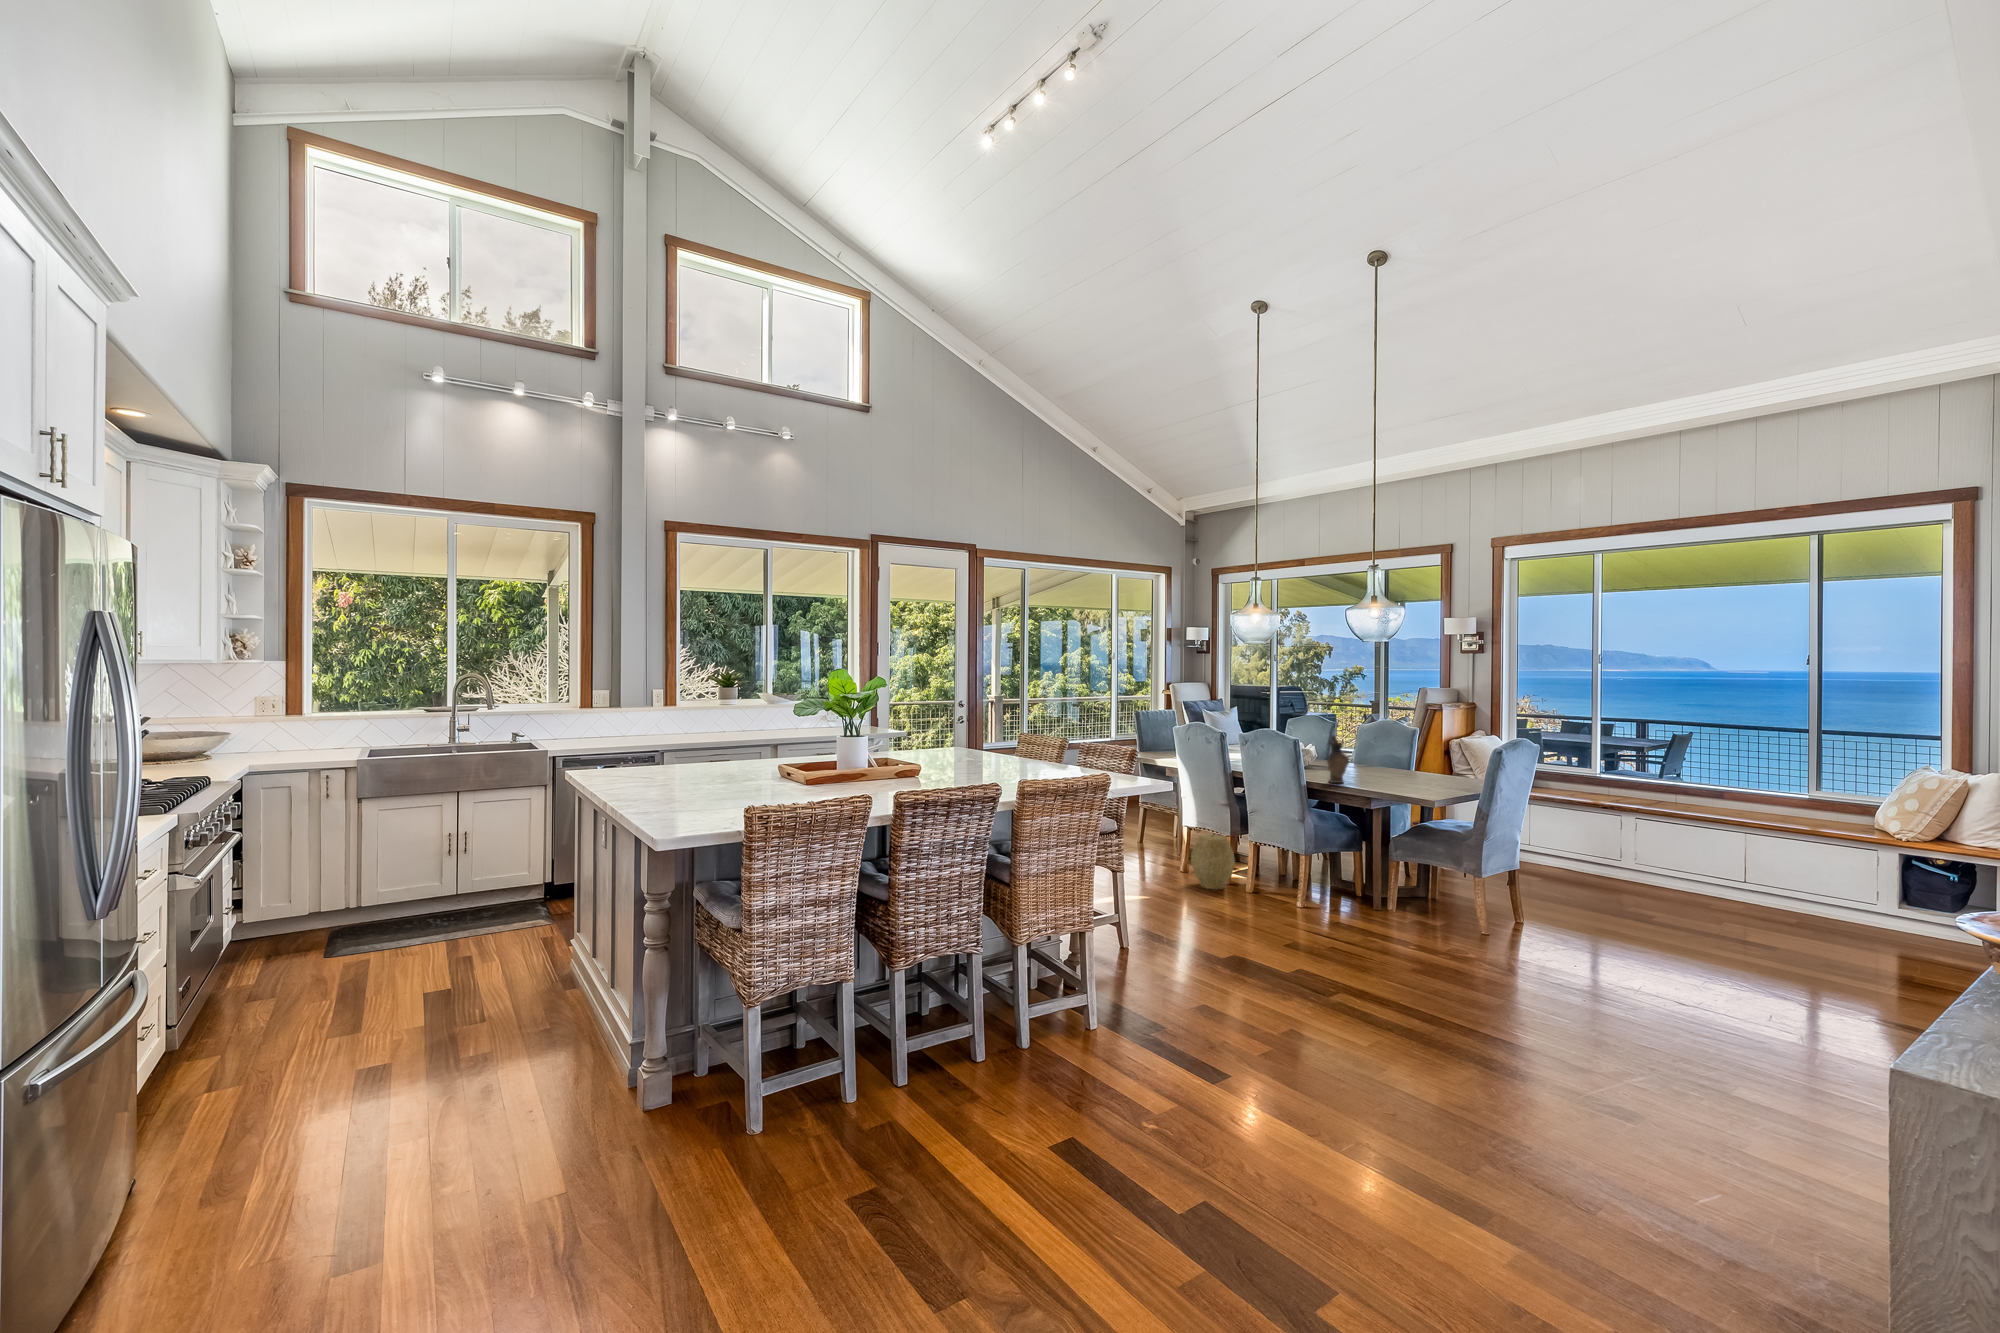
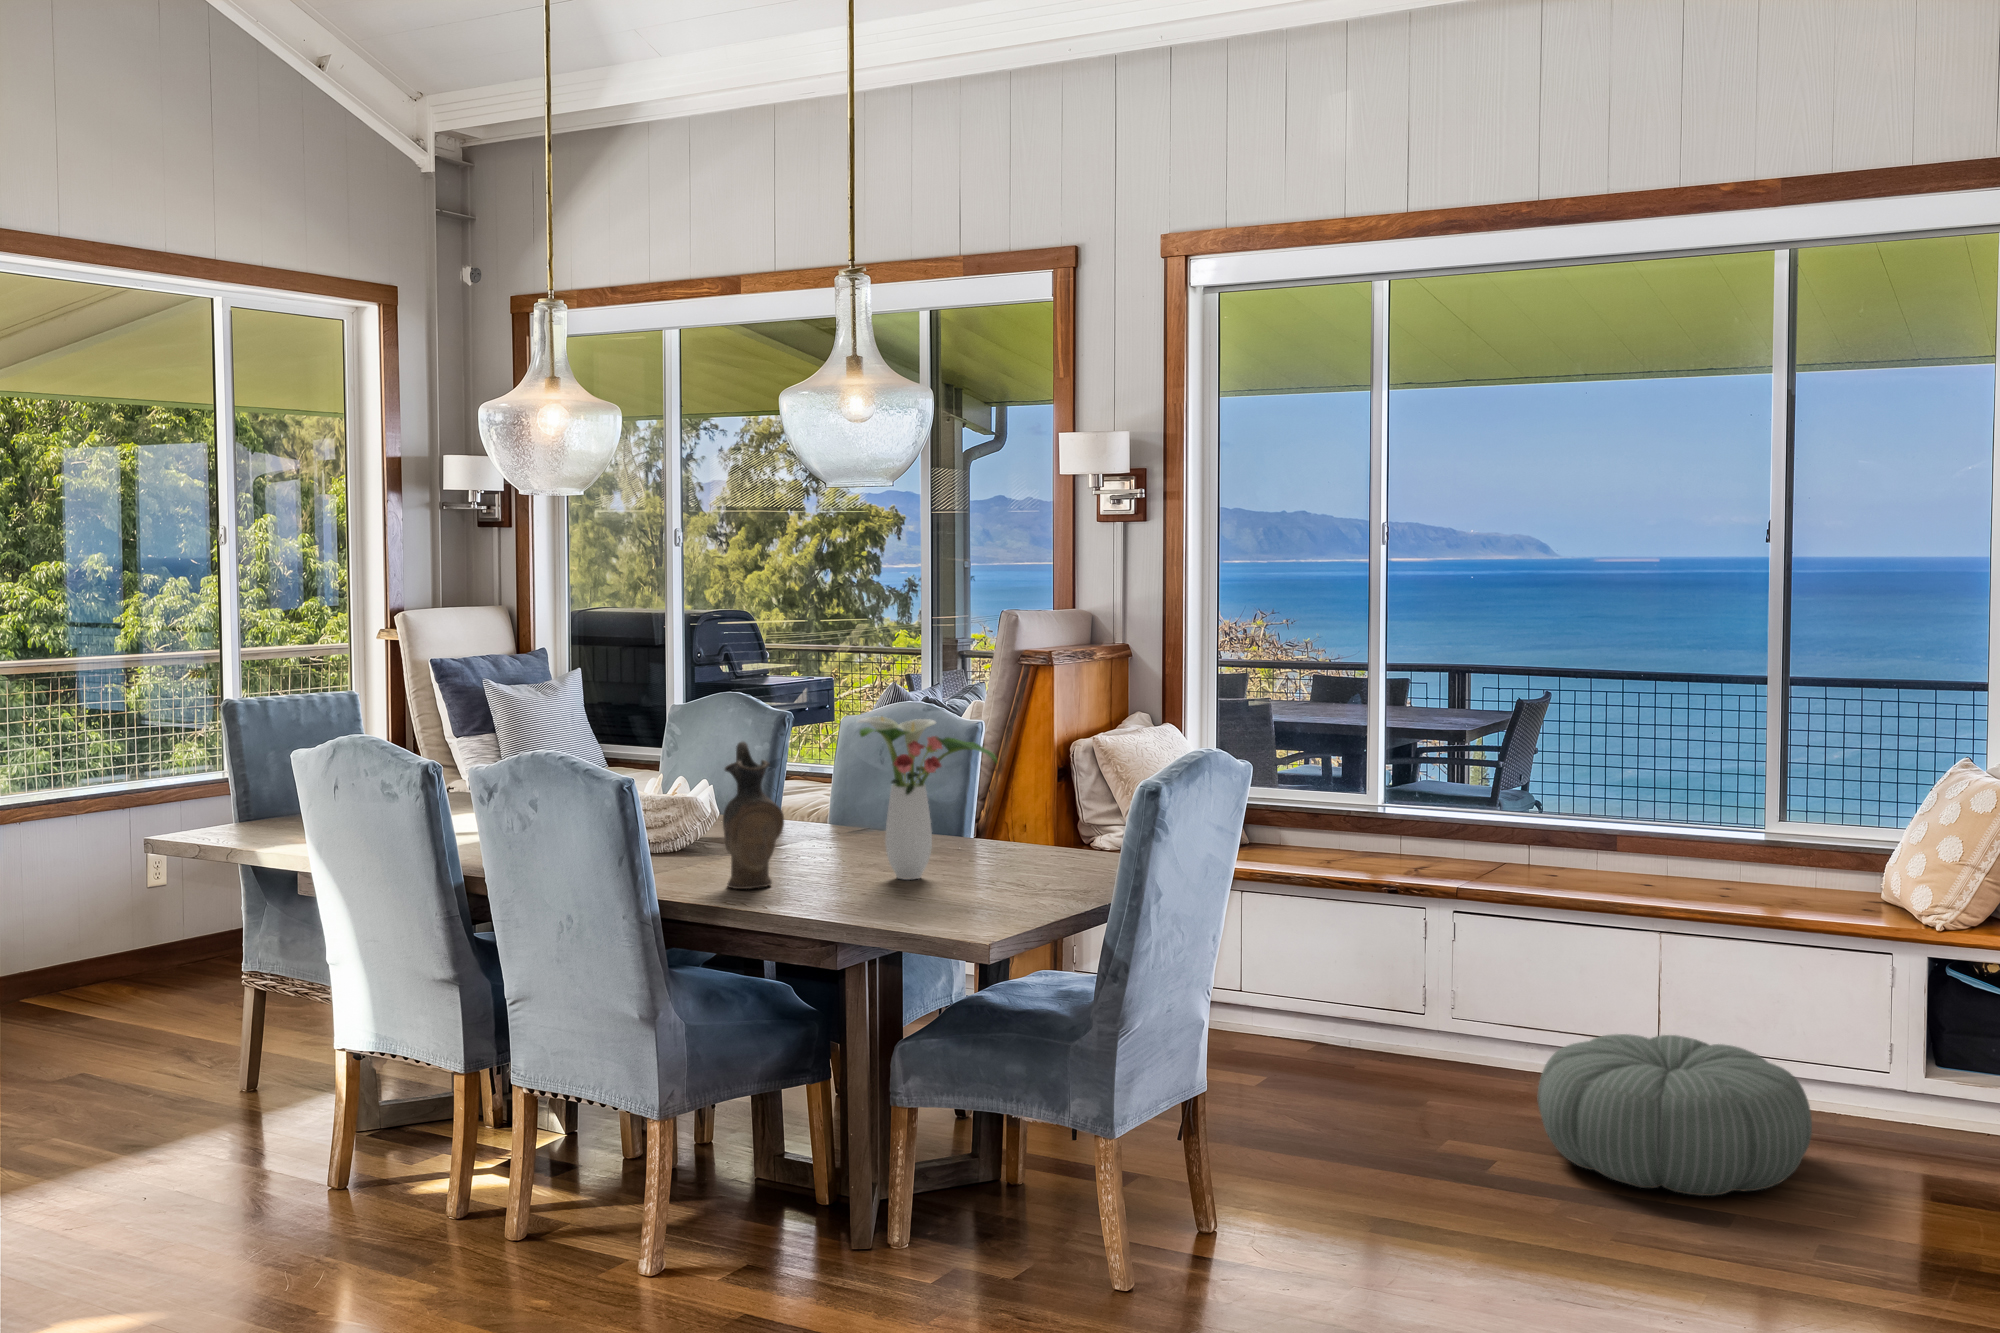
flower arrangement: none [1374,728,1429,784] -> present [858,717,998,880]
woven basket: present [1191,834,1235,889] -> none [301,1078,448,1264]
pouf: none [1673,873,1817,939] -> present [1538,1034,1812,1196]

